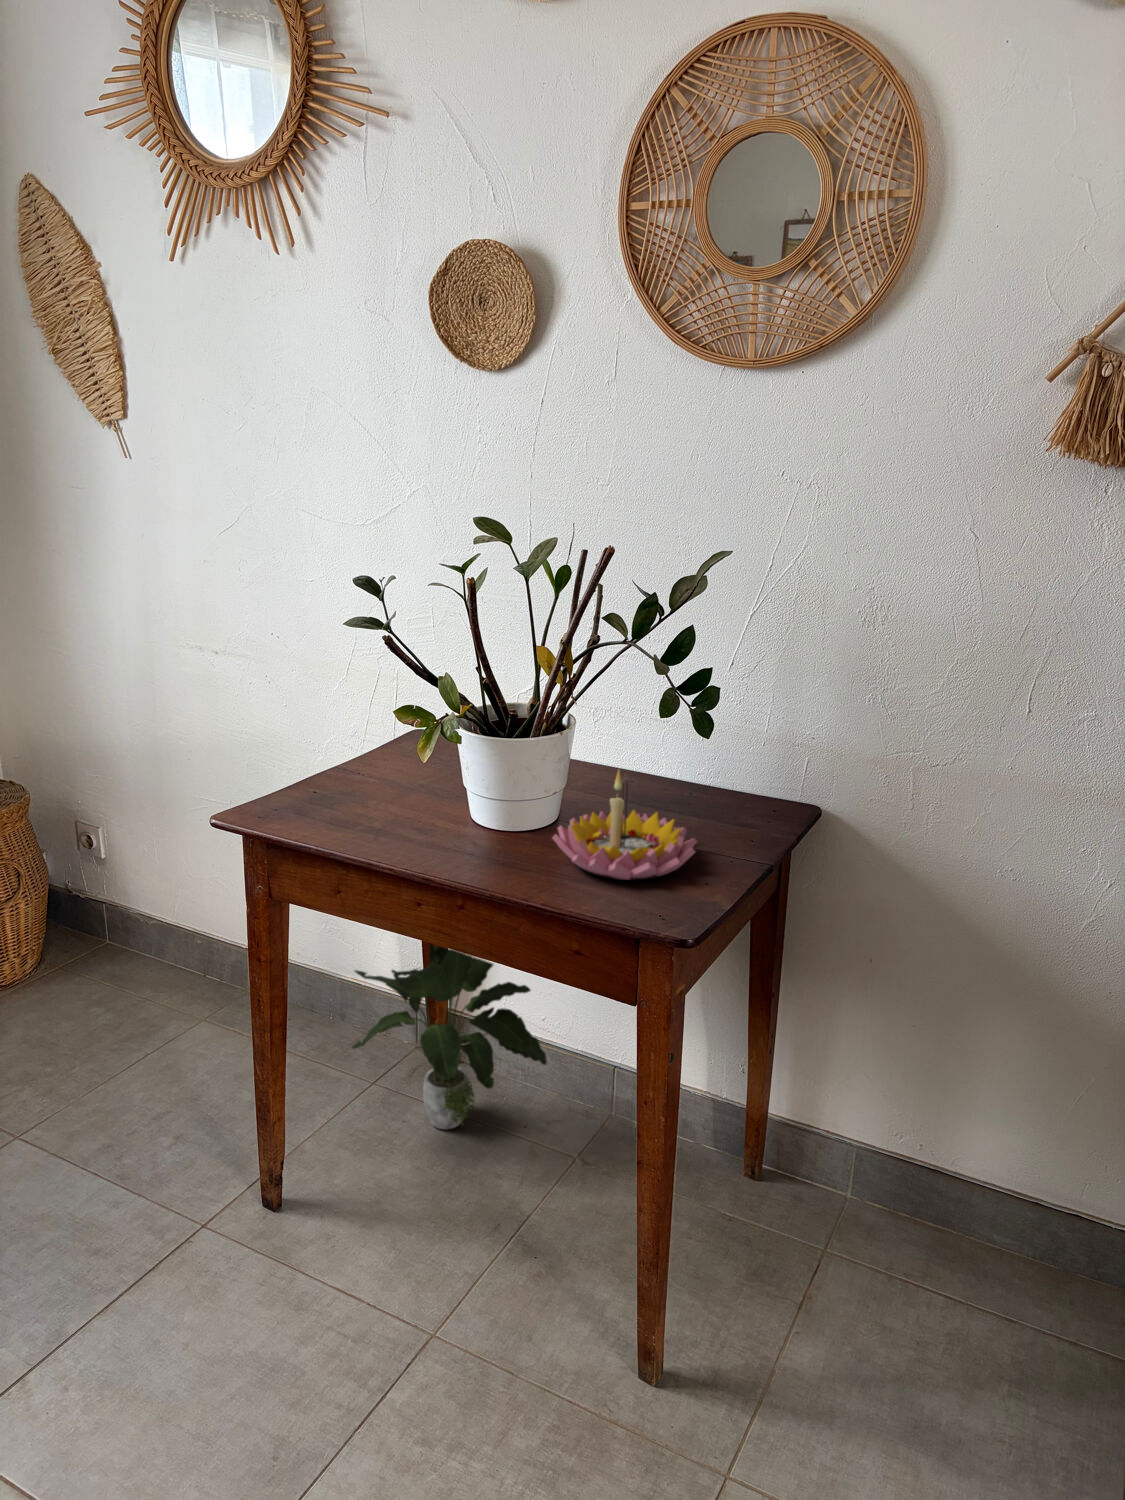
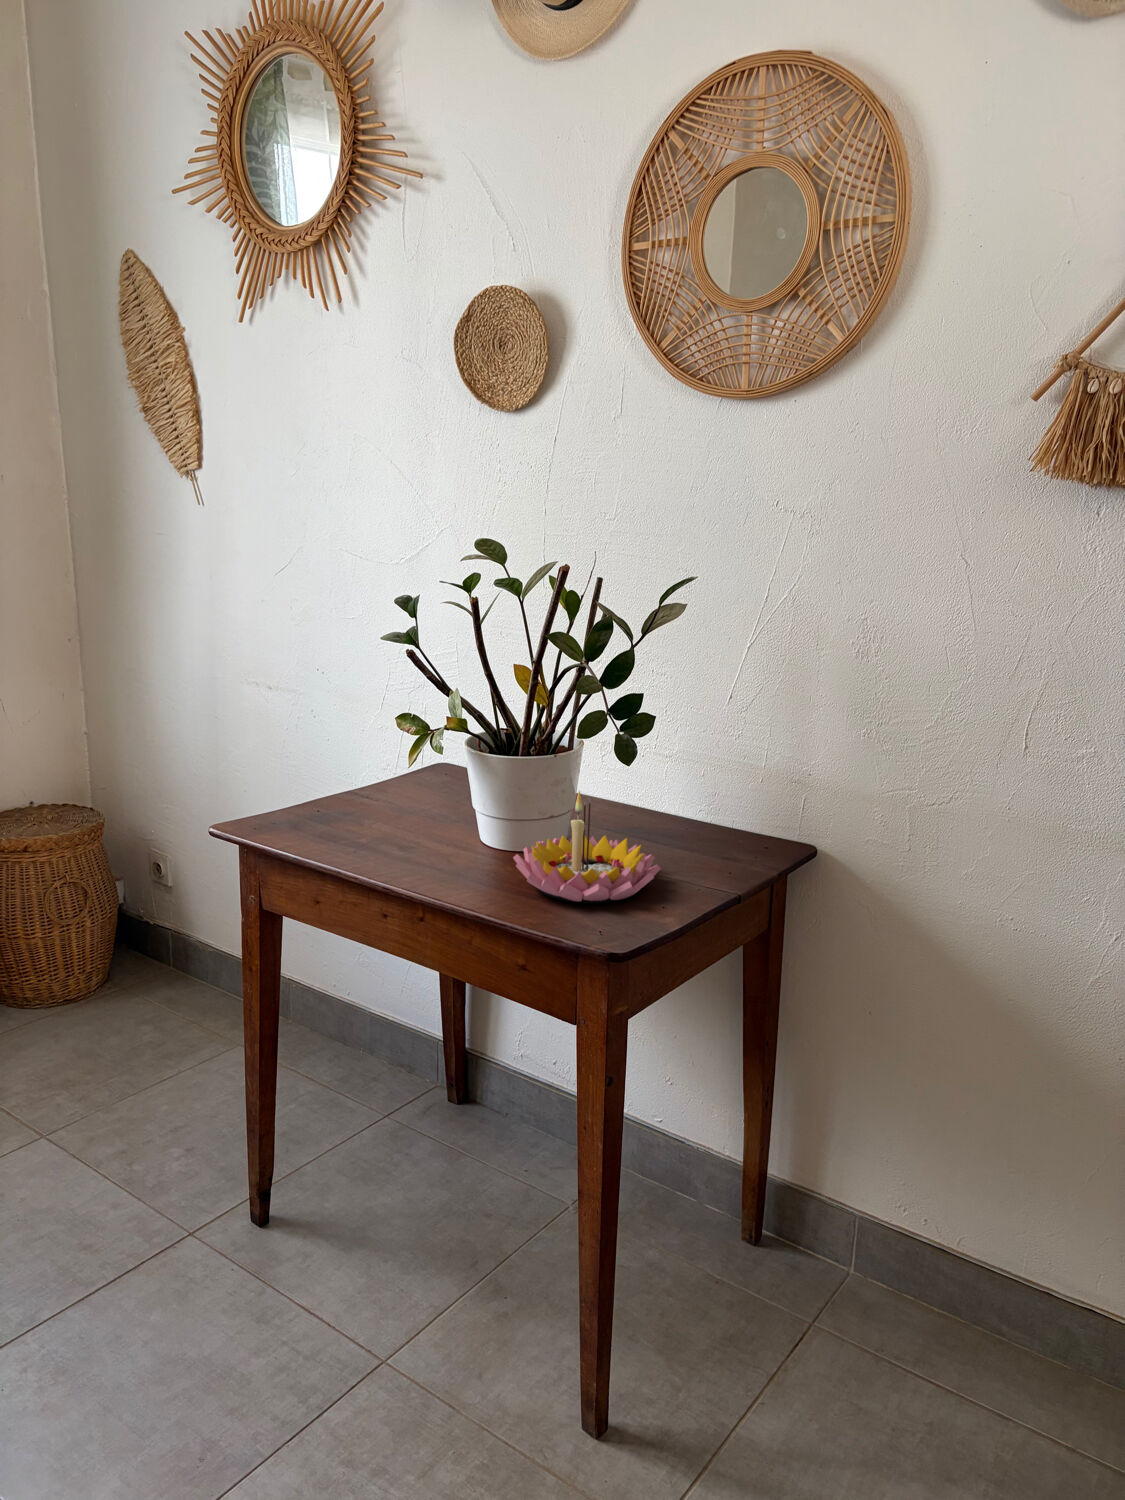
potted plant: present [352,945,547,1129] -> none [347,918,547,1161]

